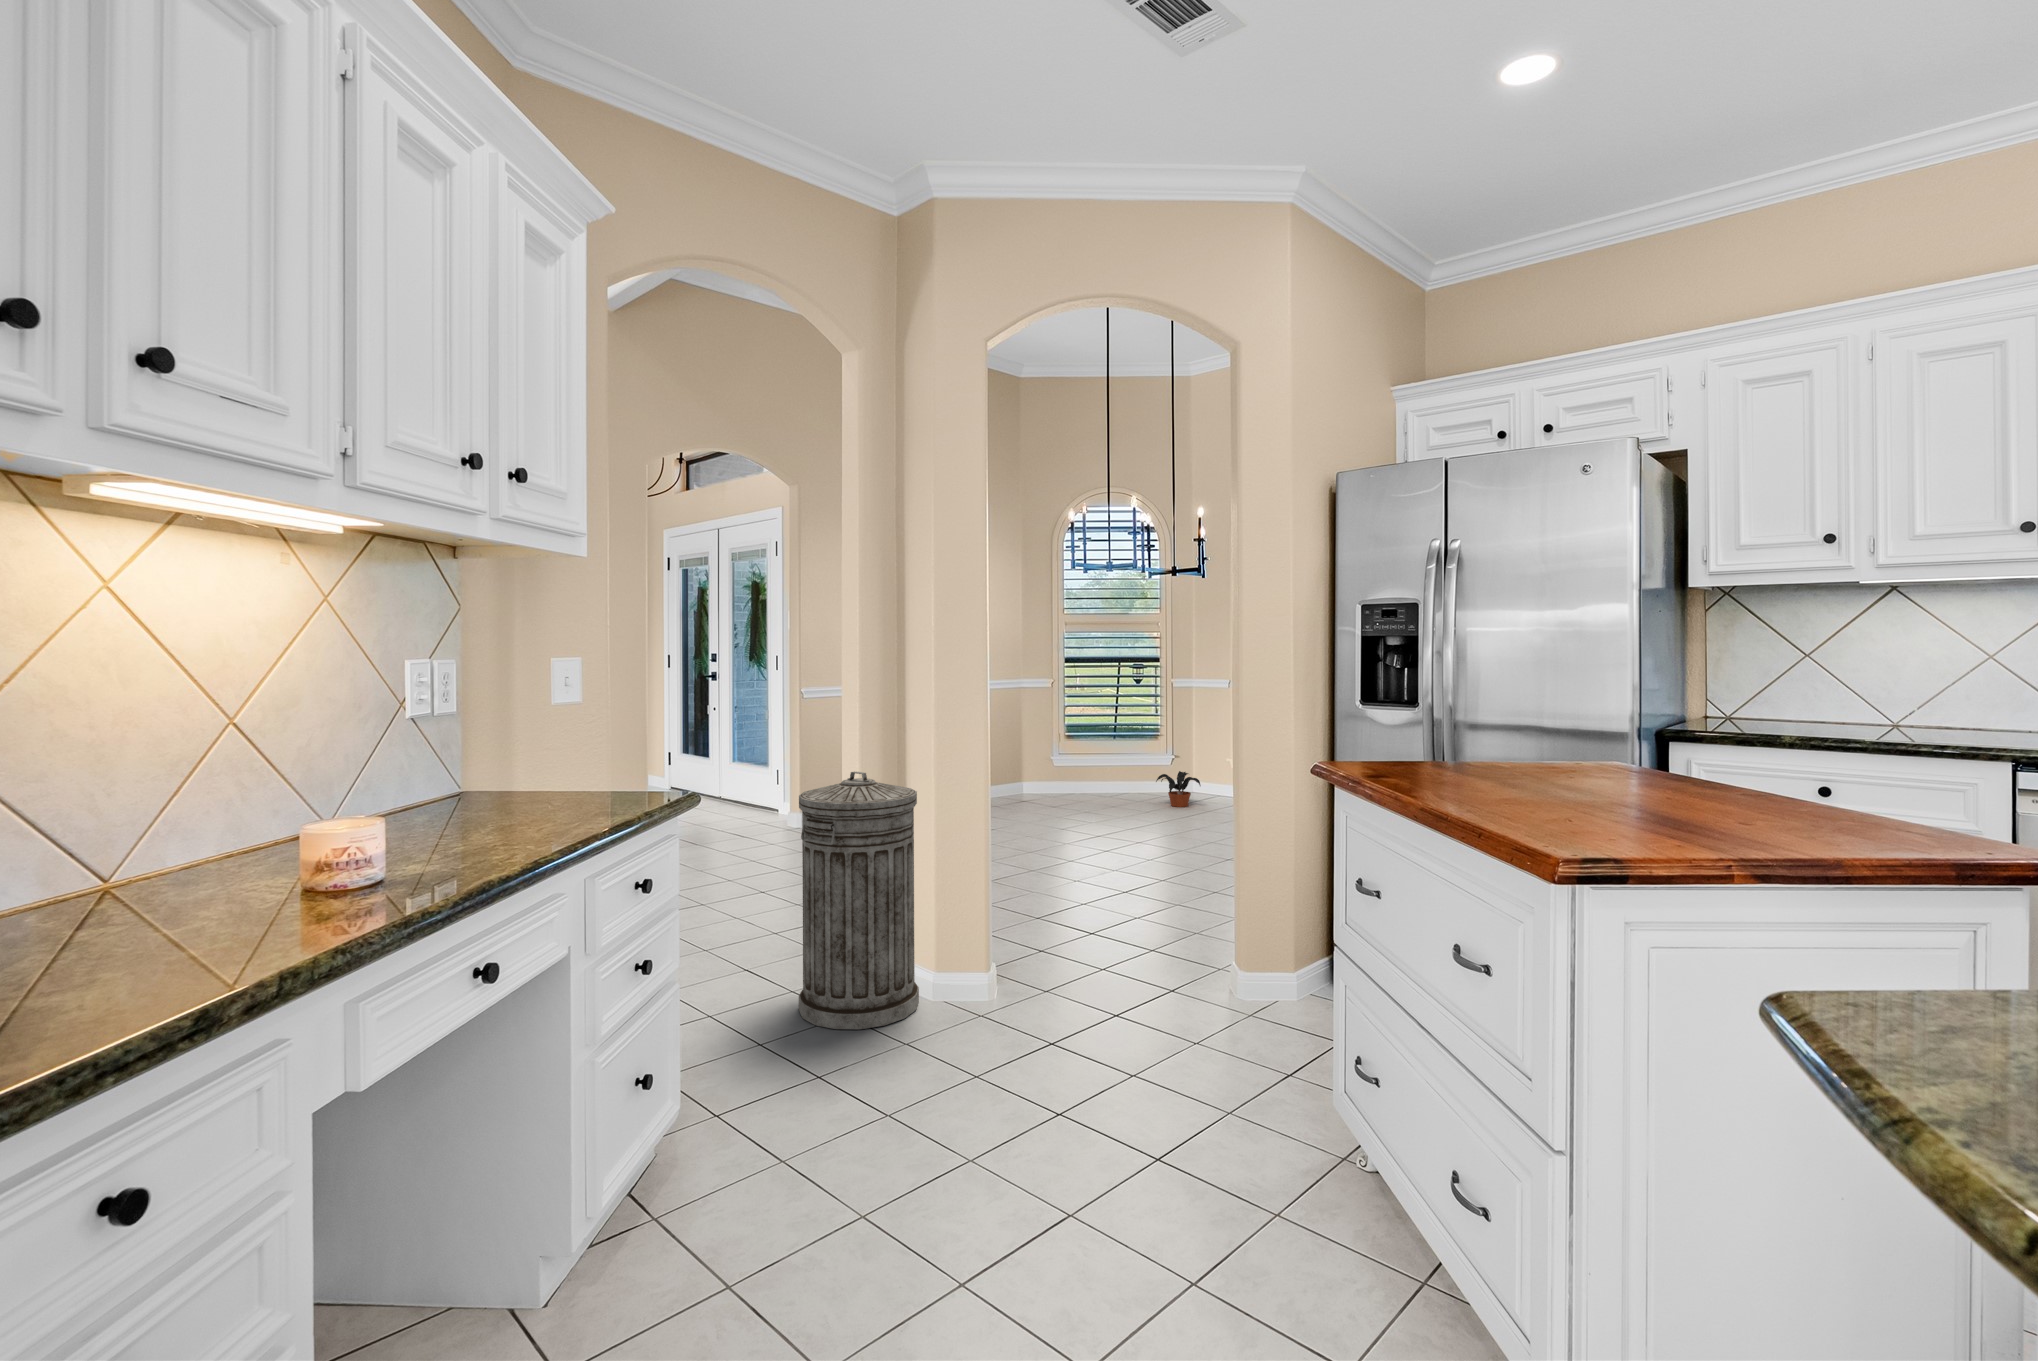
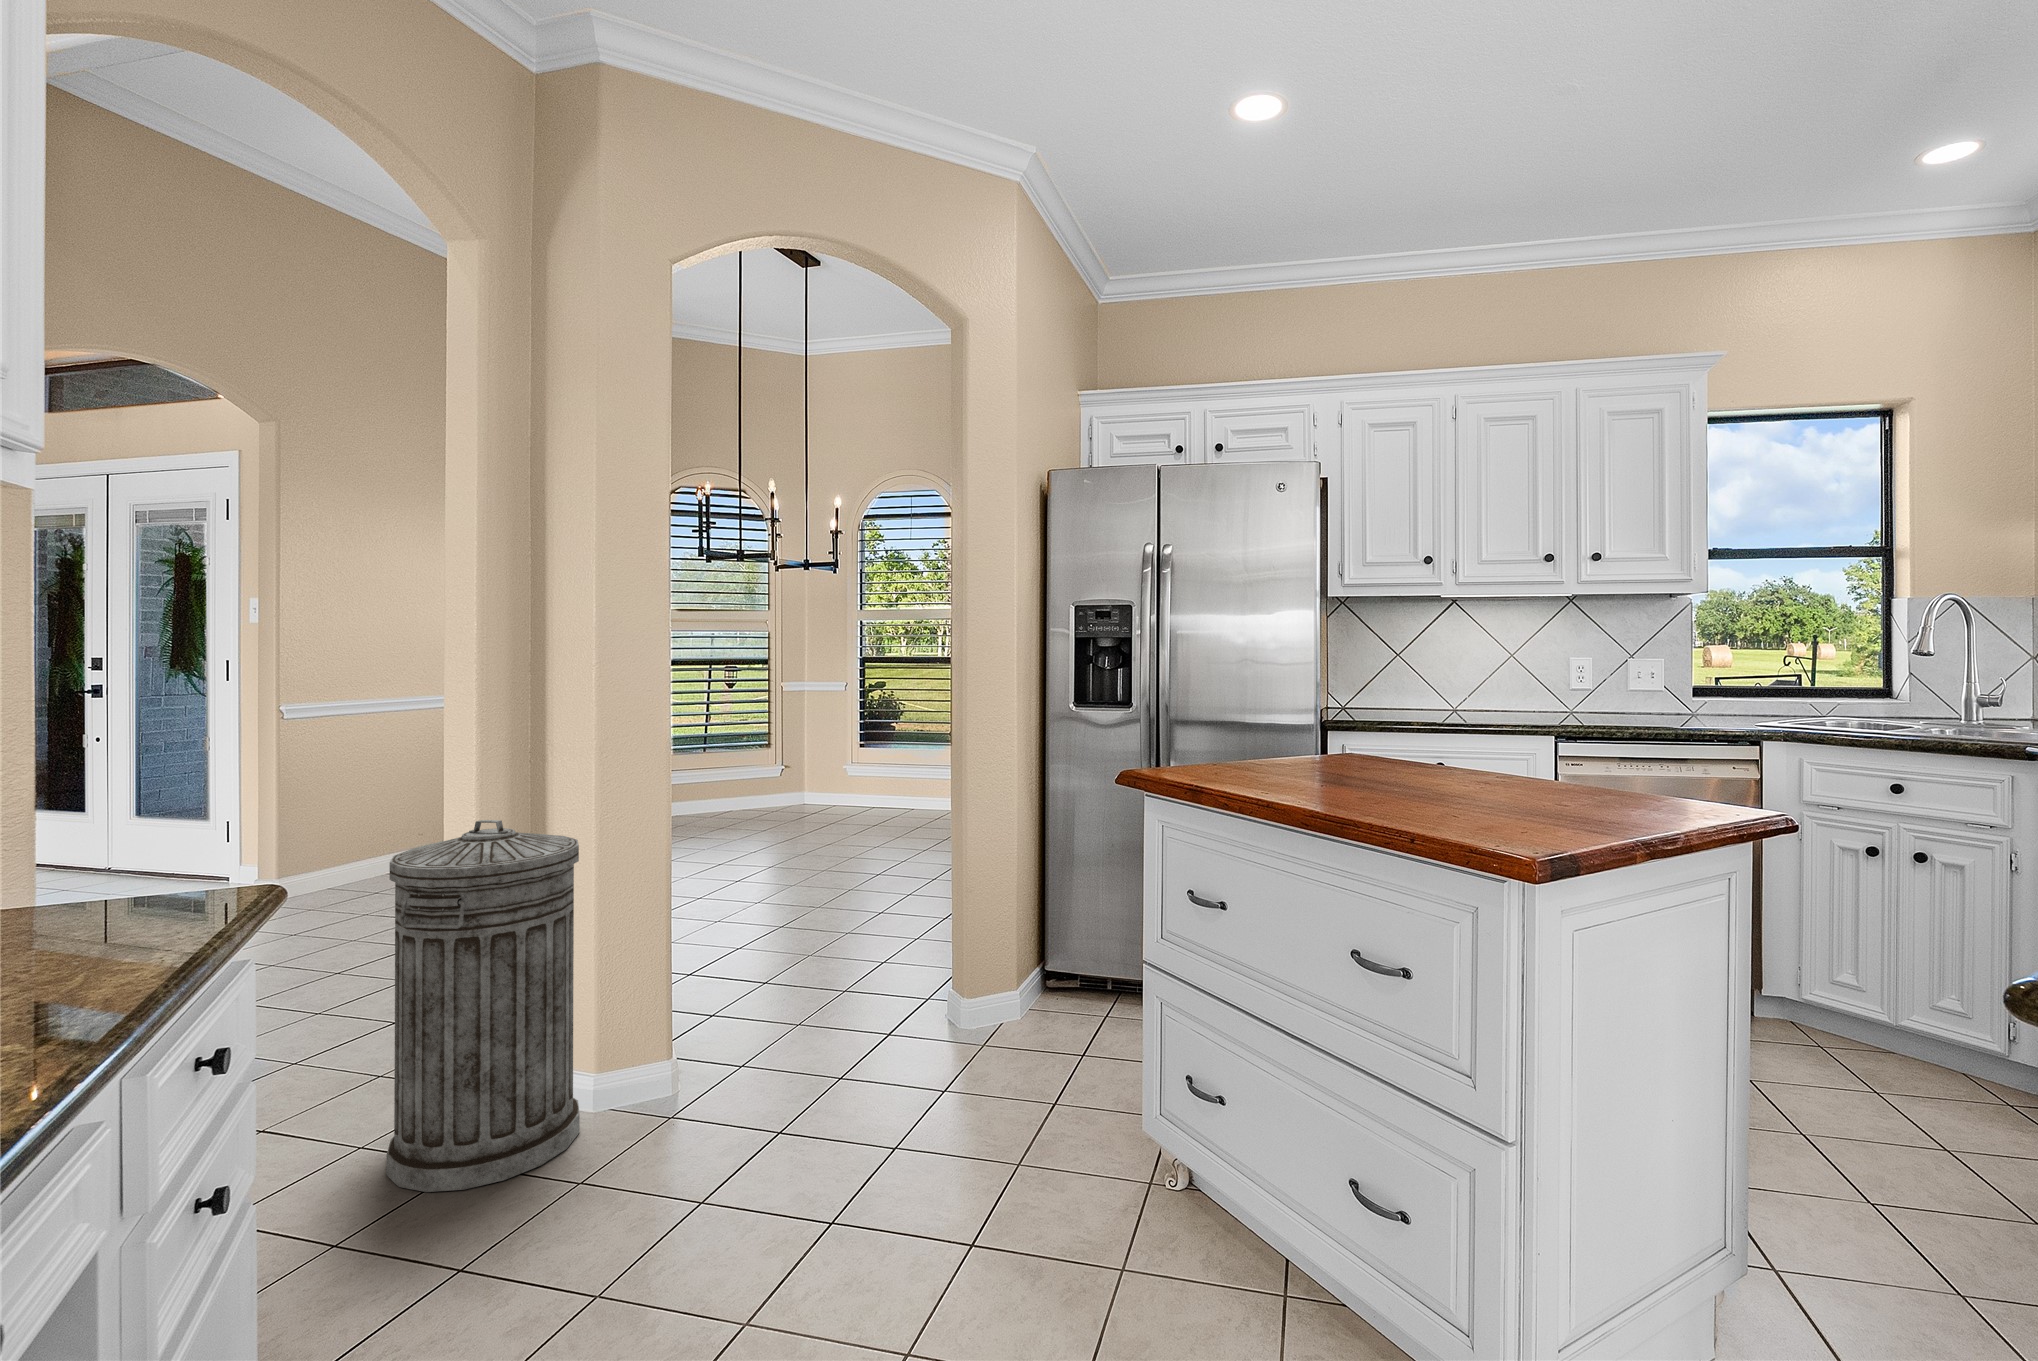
potted plant: present [1156,771,1201,807] -> none [776,786,827,826]

